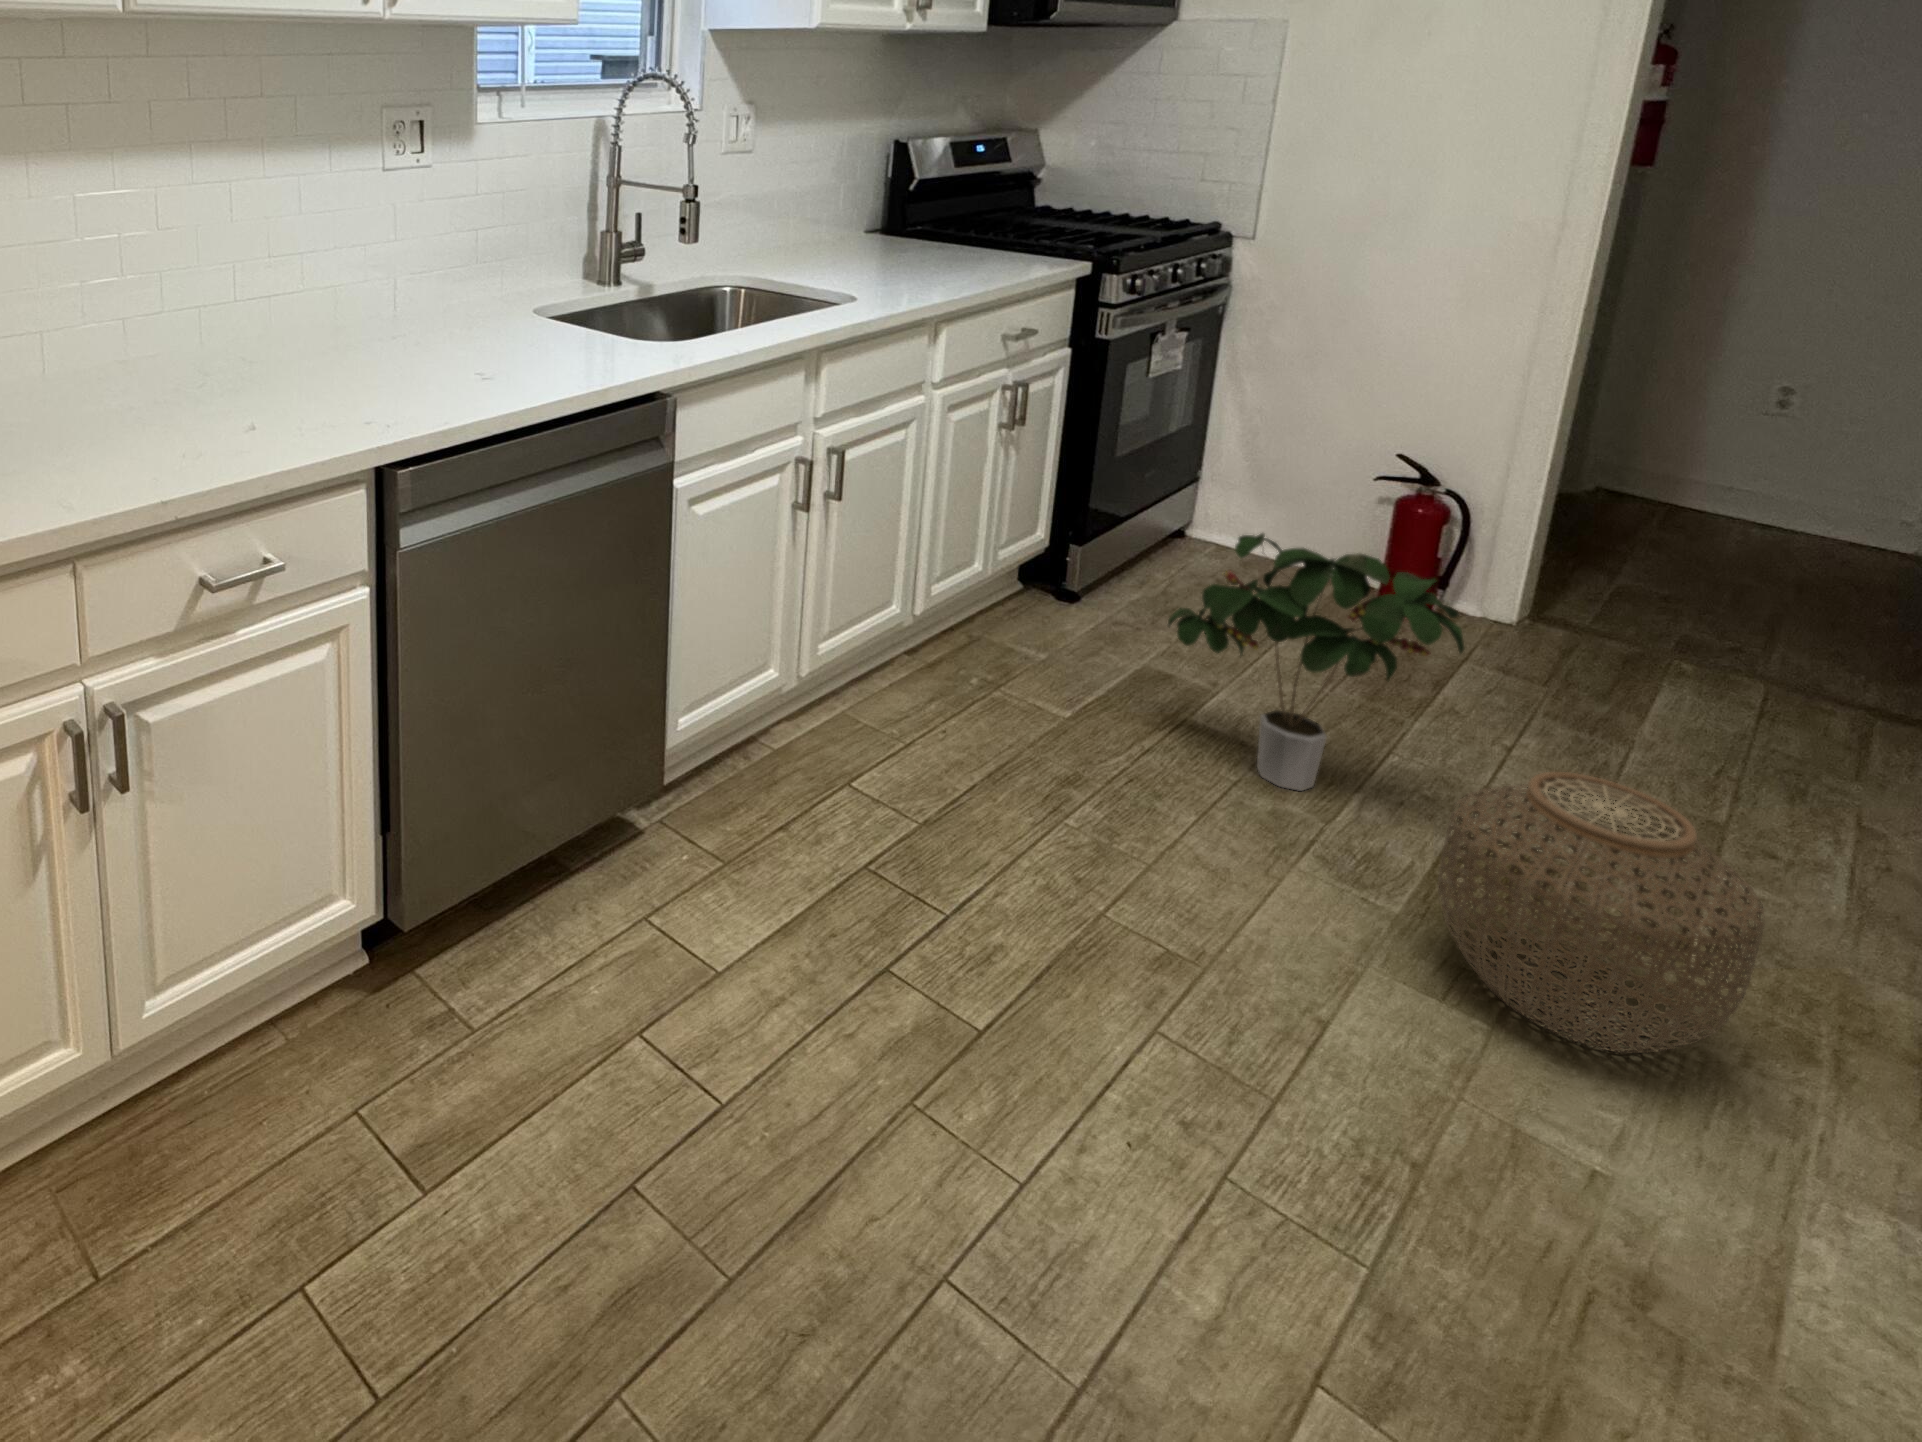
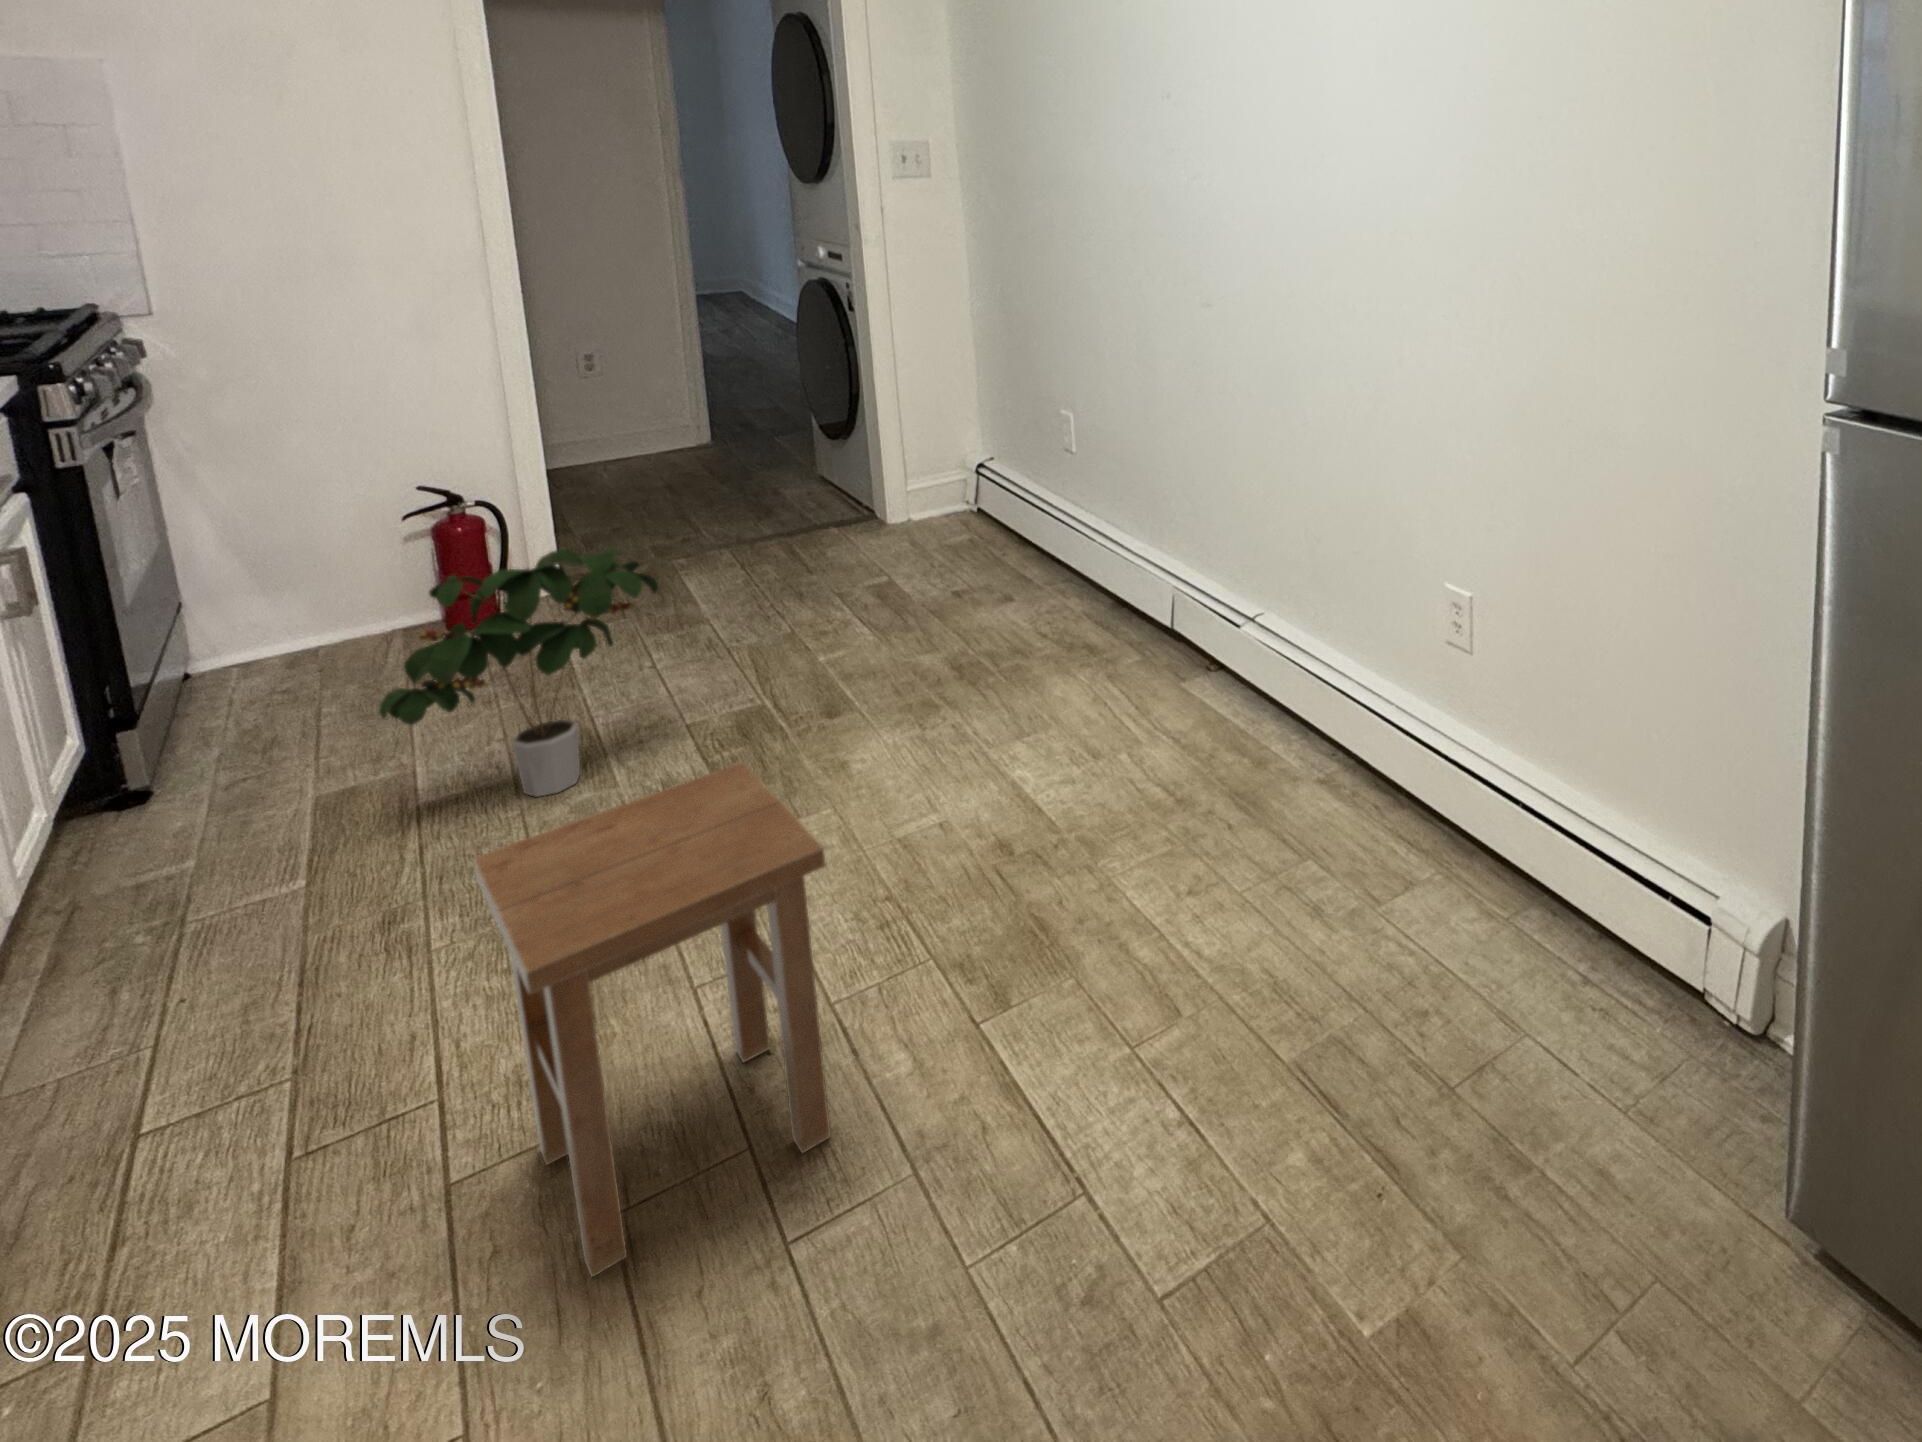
stool: none [856,738,1207,1263] -> present [473,762,831,1277]
woven basket: present [1437,772,1765,1053] -> none [742,605,923,794]

